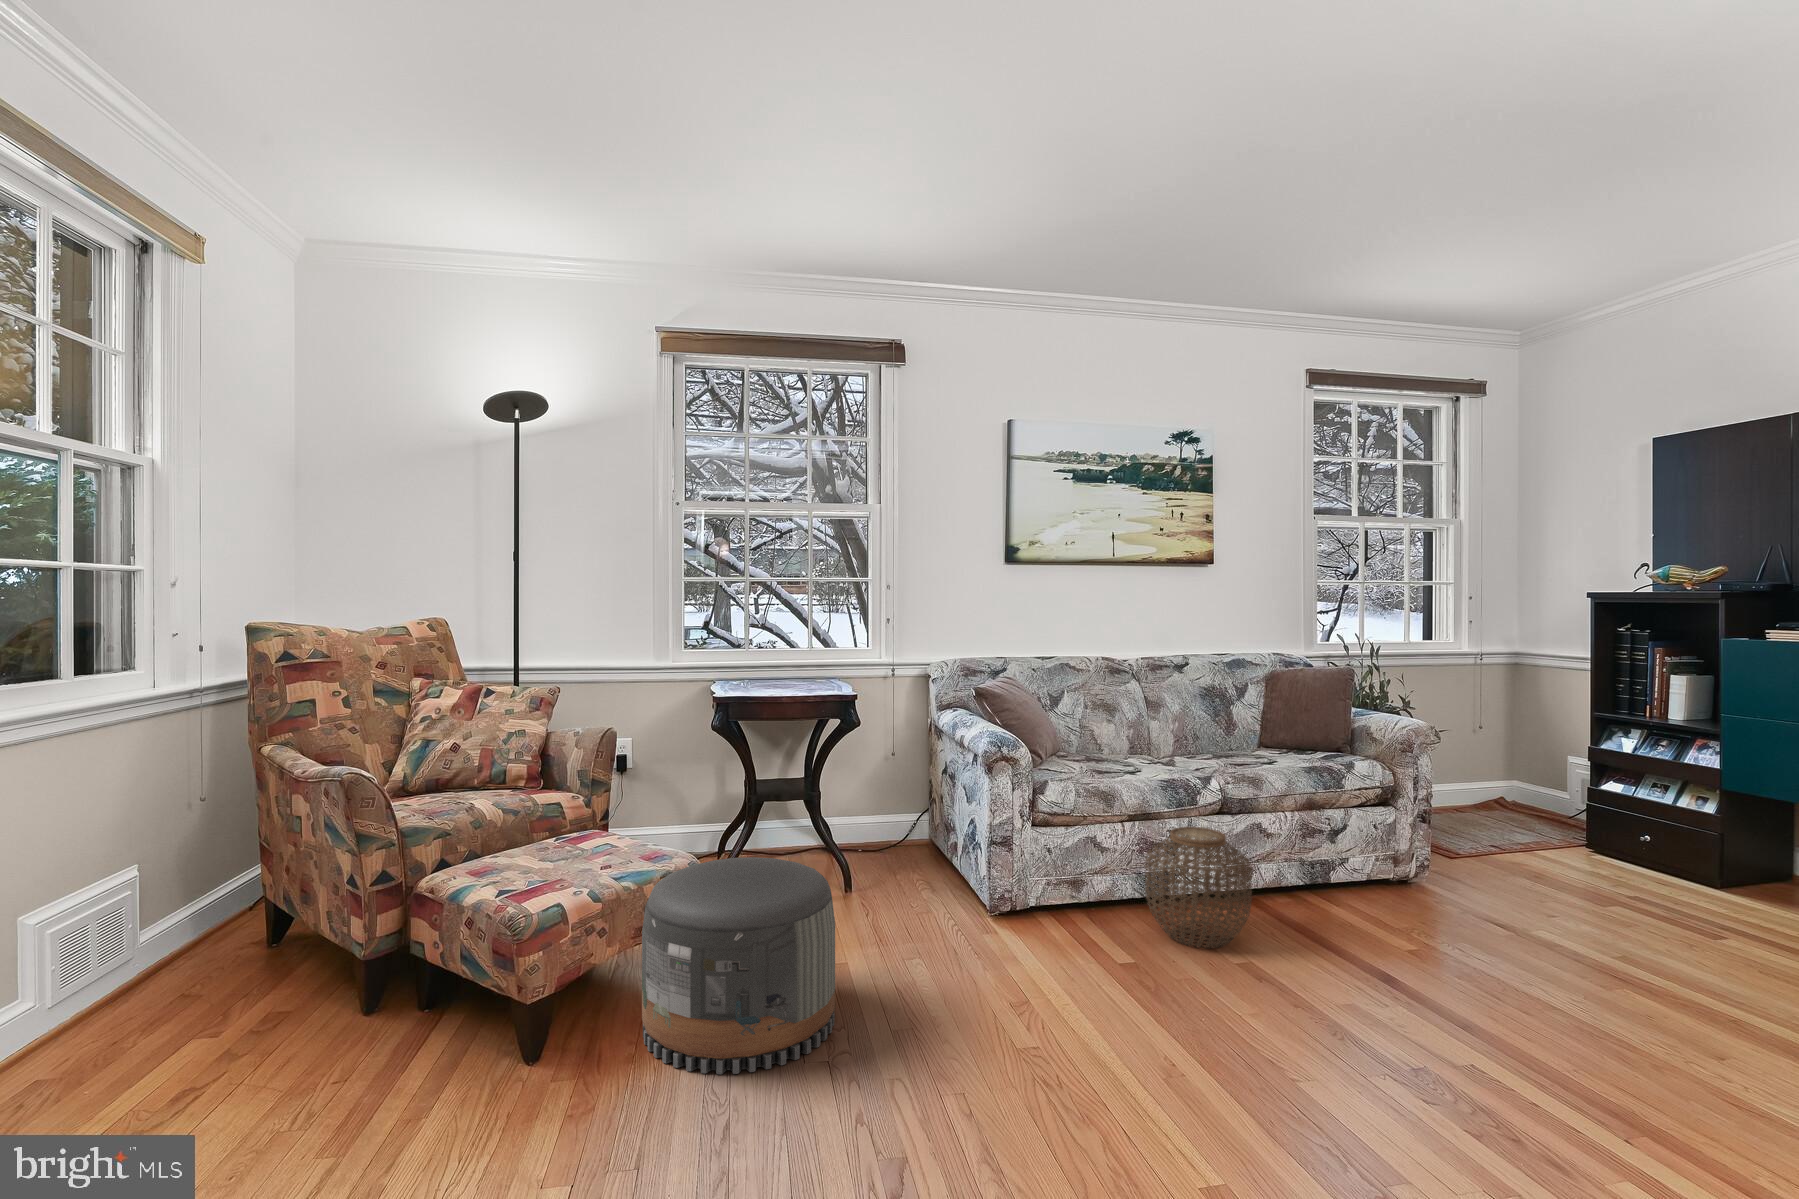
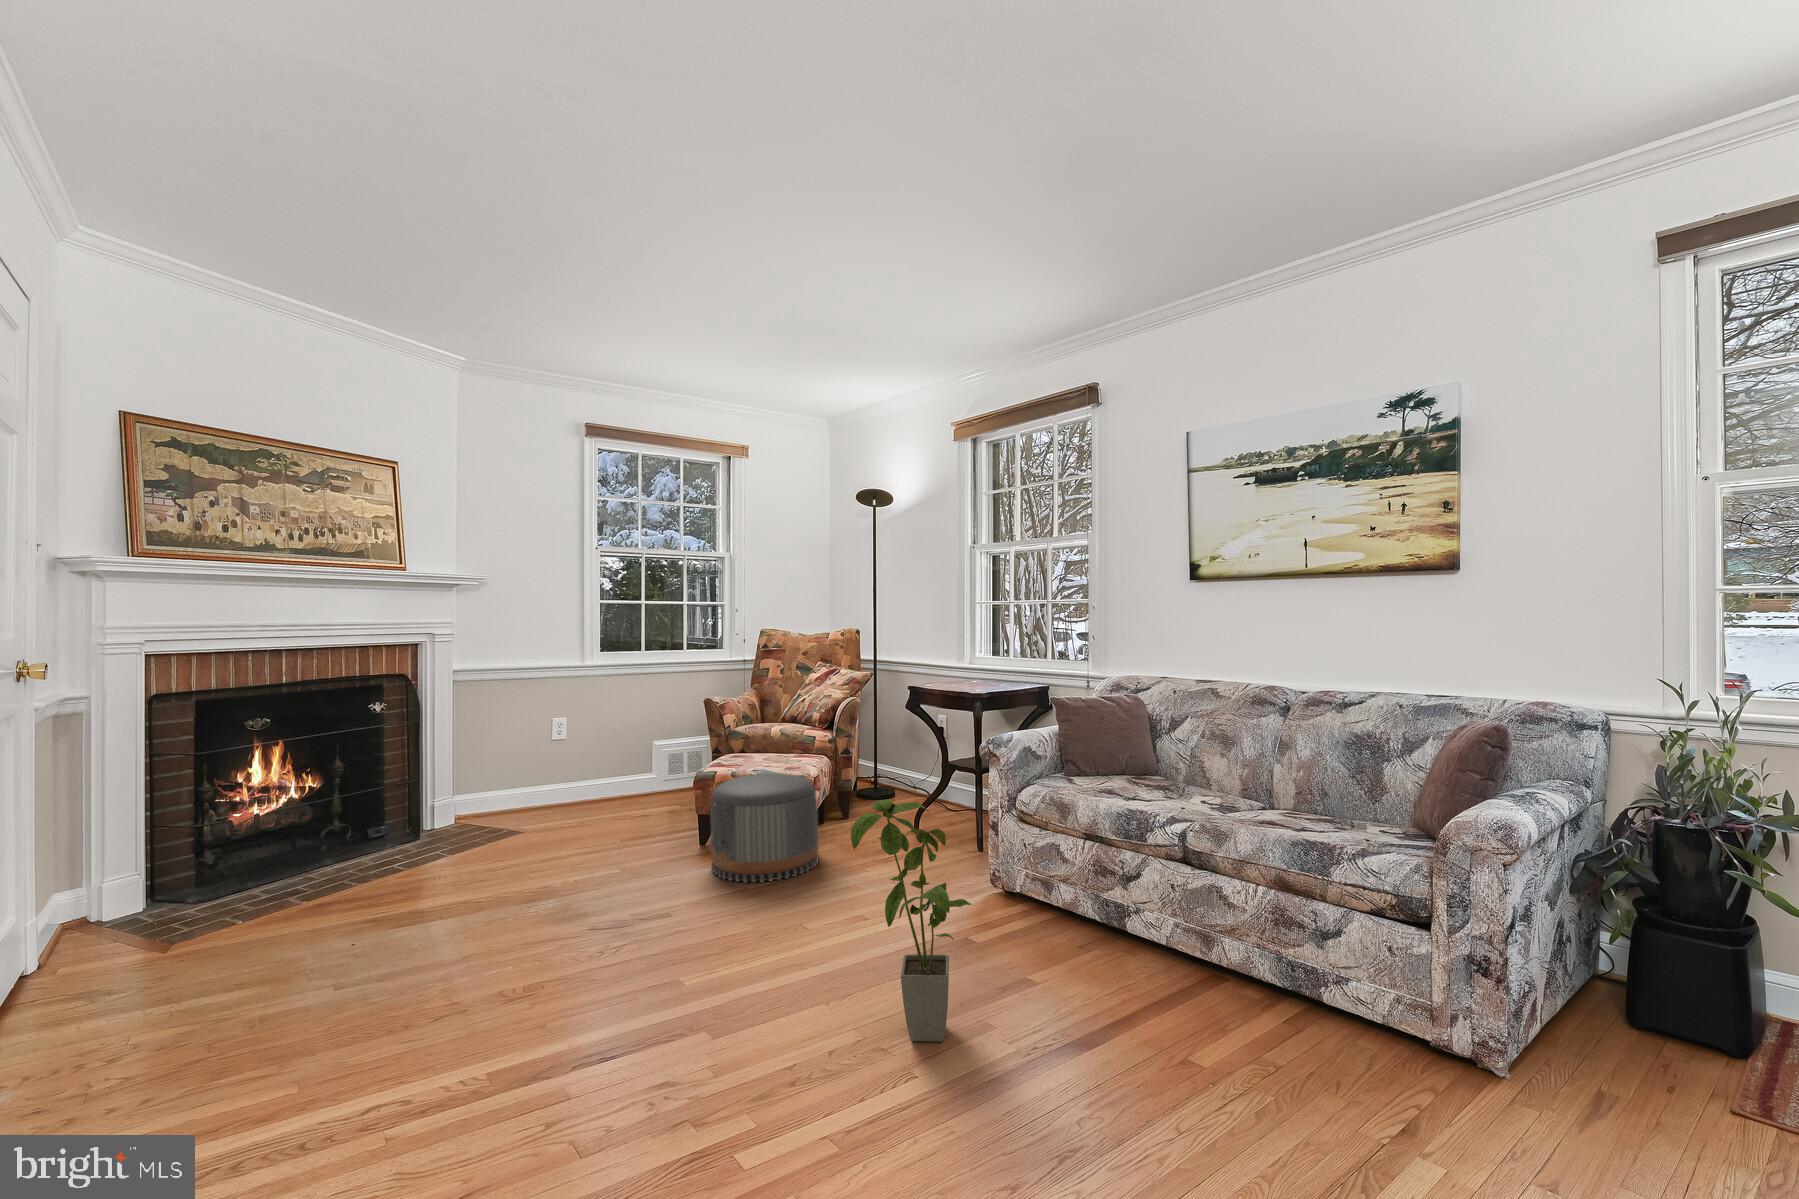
house plant: none [1301,778,1451,1033] -> present [851,799,971,1042]
woven basket: present [1145,827,1252,948] -> none [996,846,1097,969]

